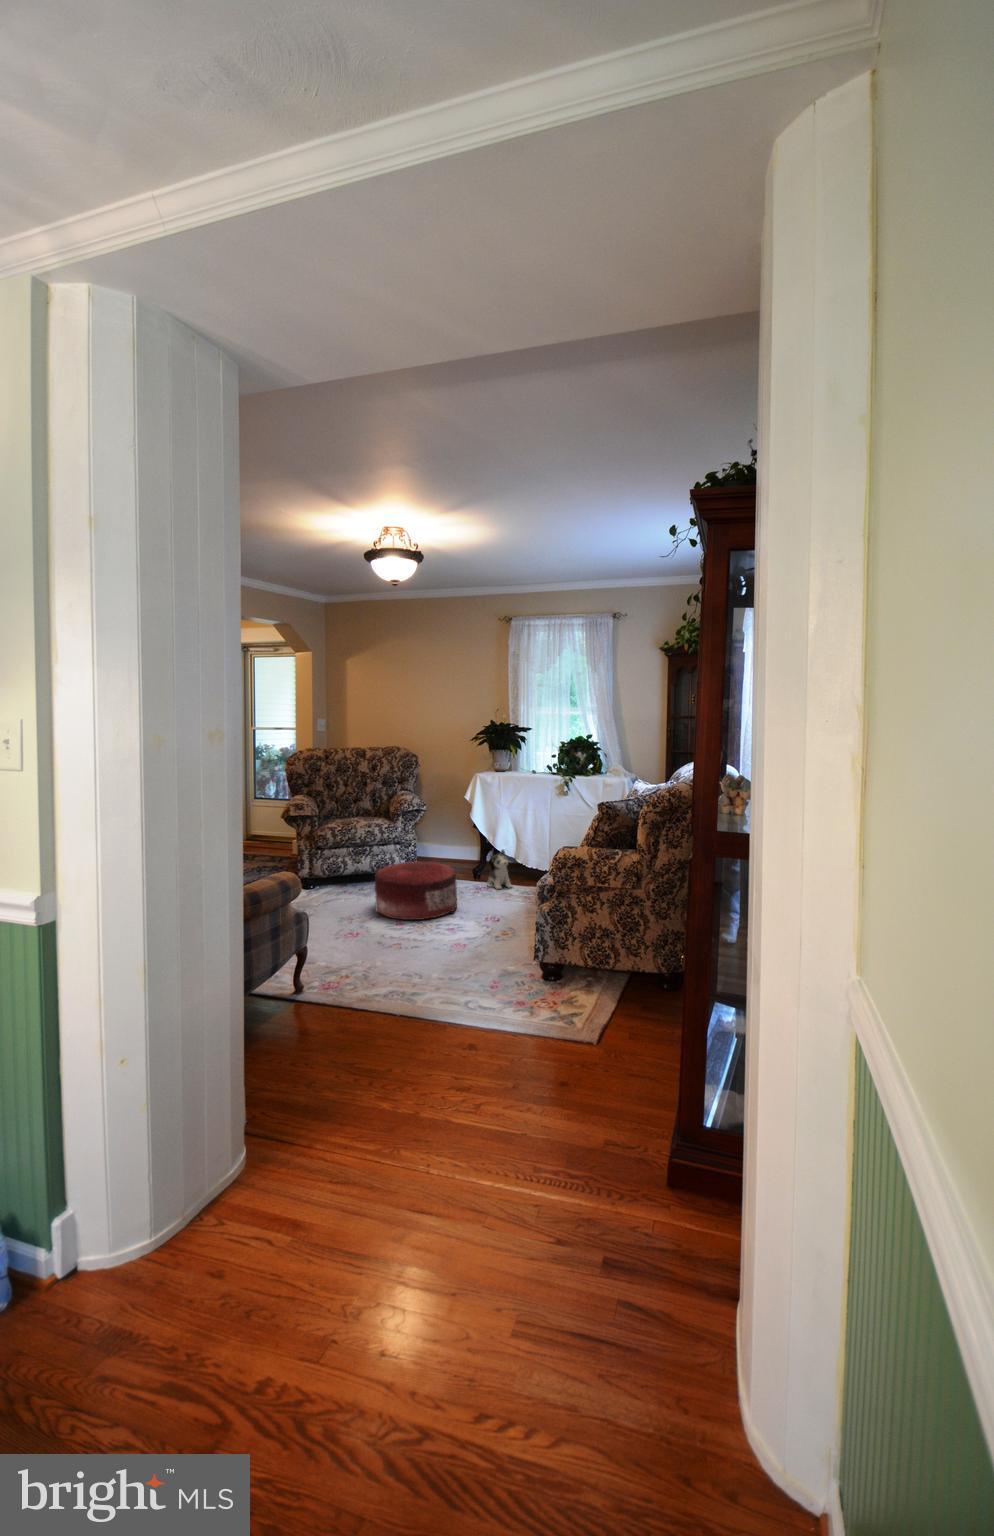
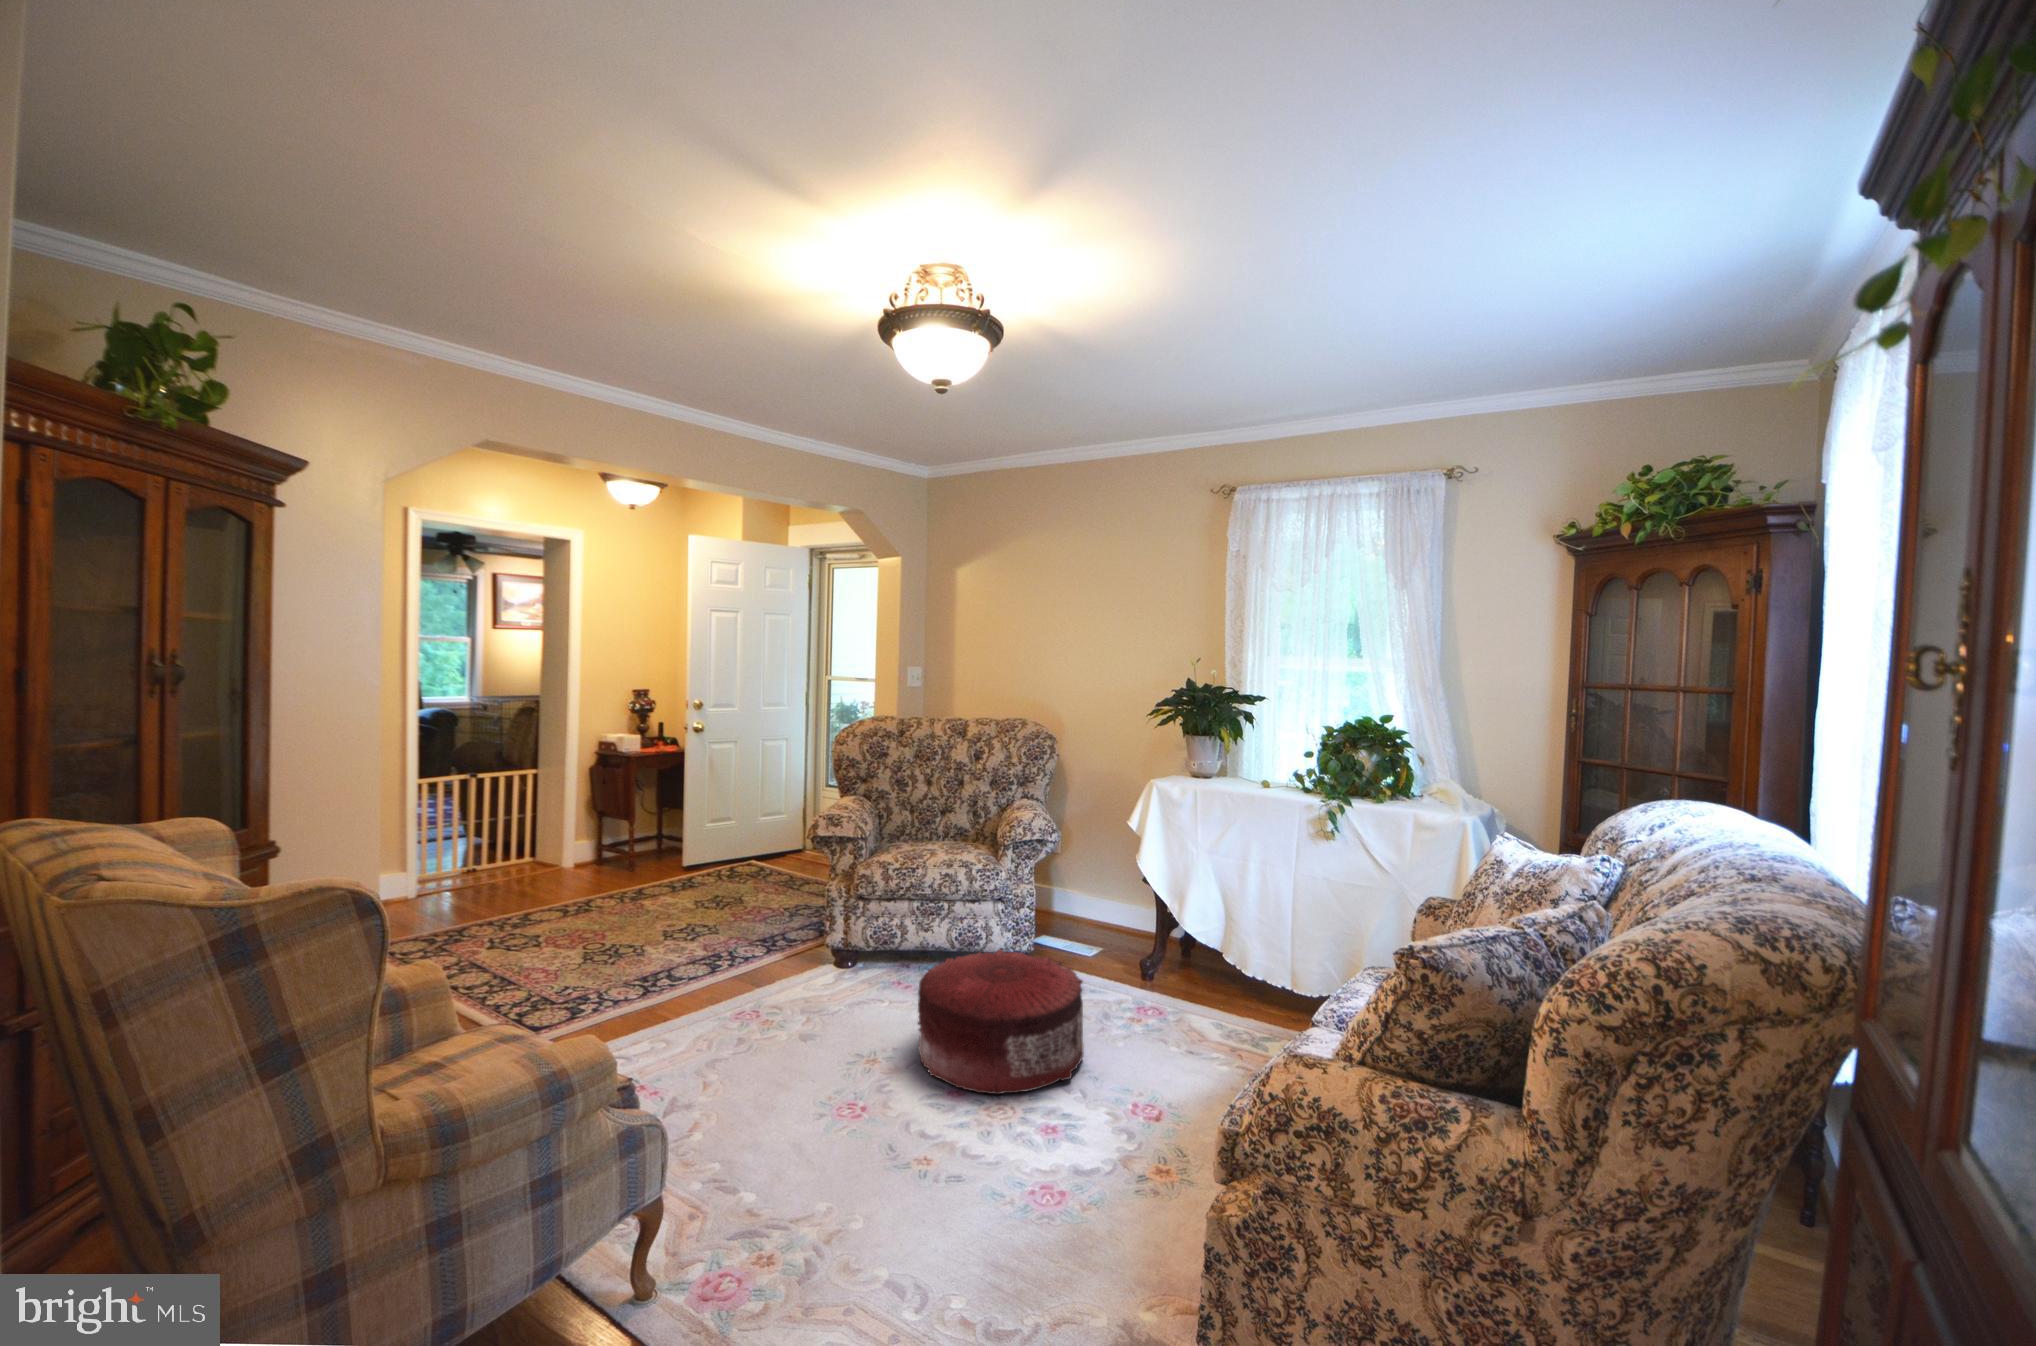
plush toy: present [487,850,512,889] -> none [1160,936,1211,1020]

